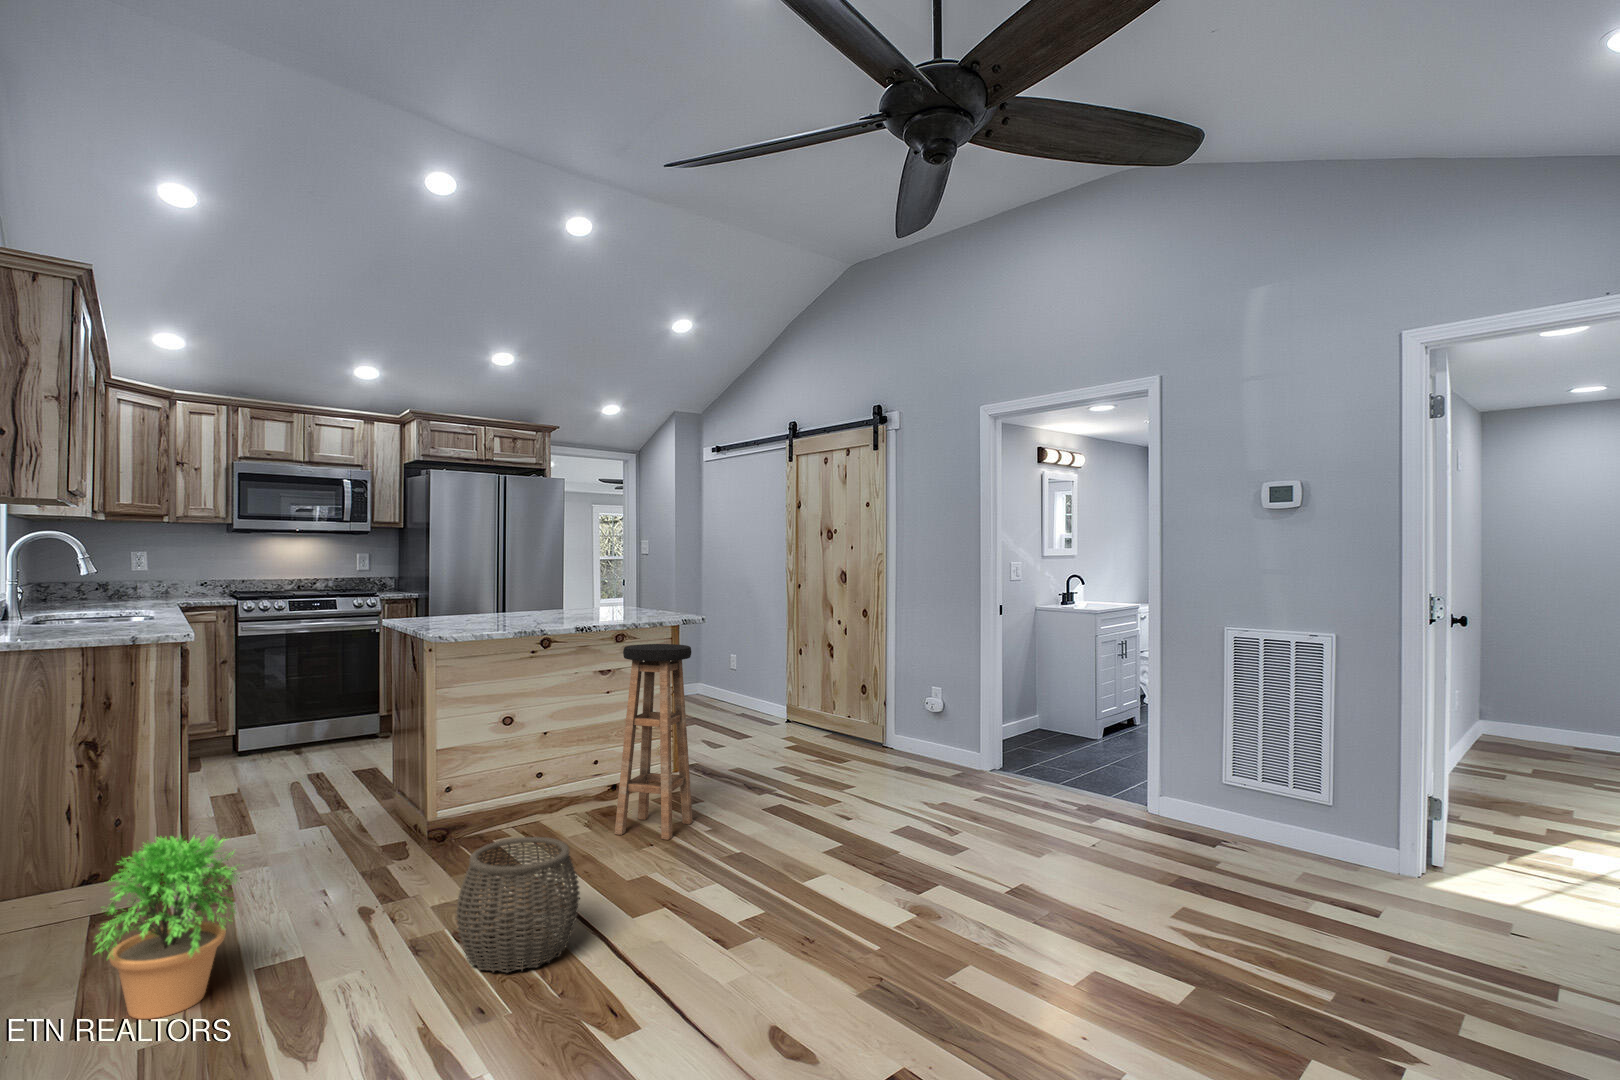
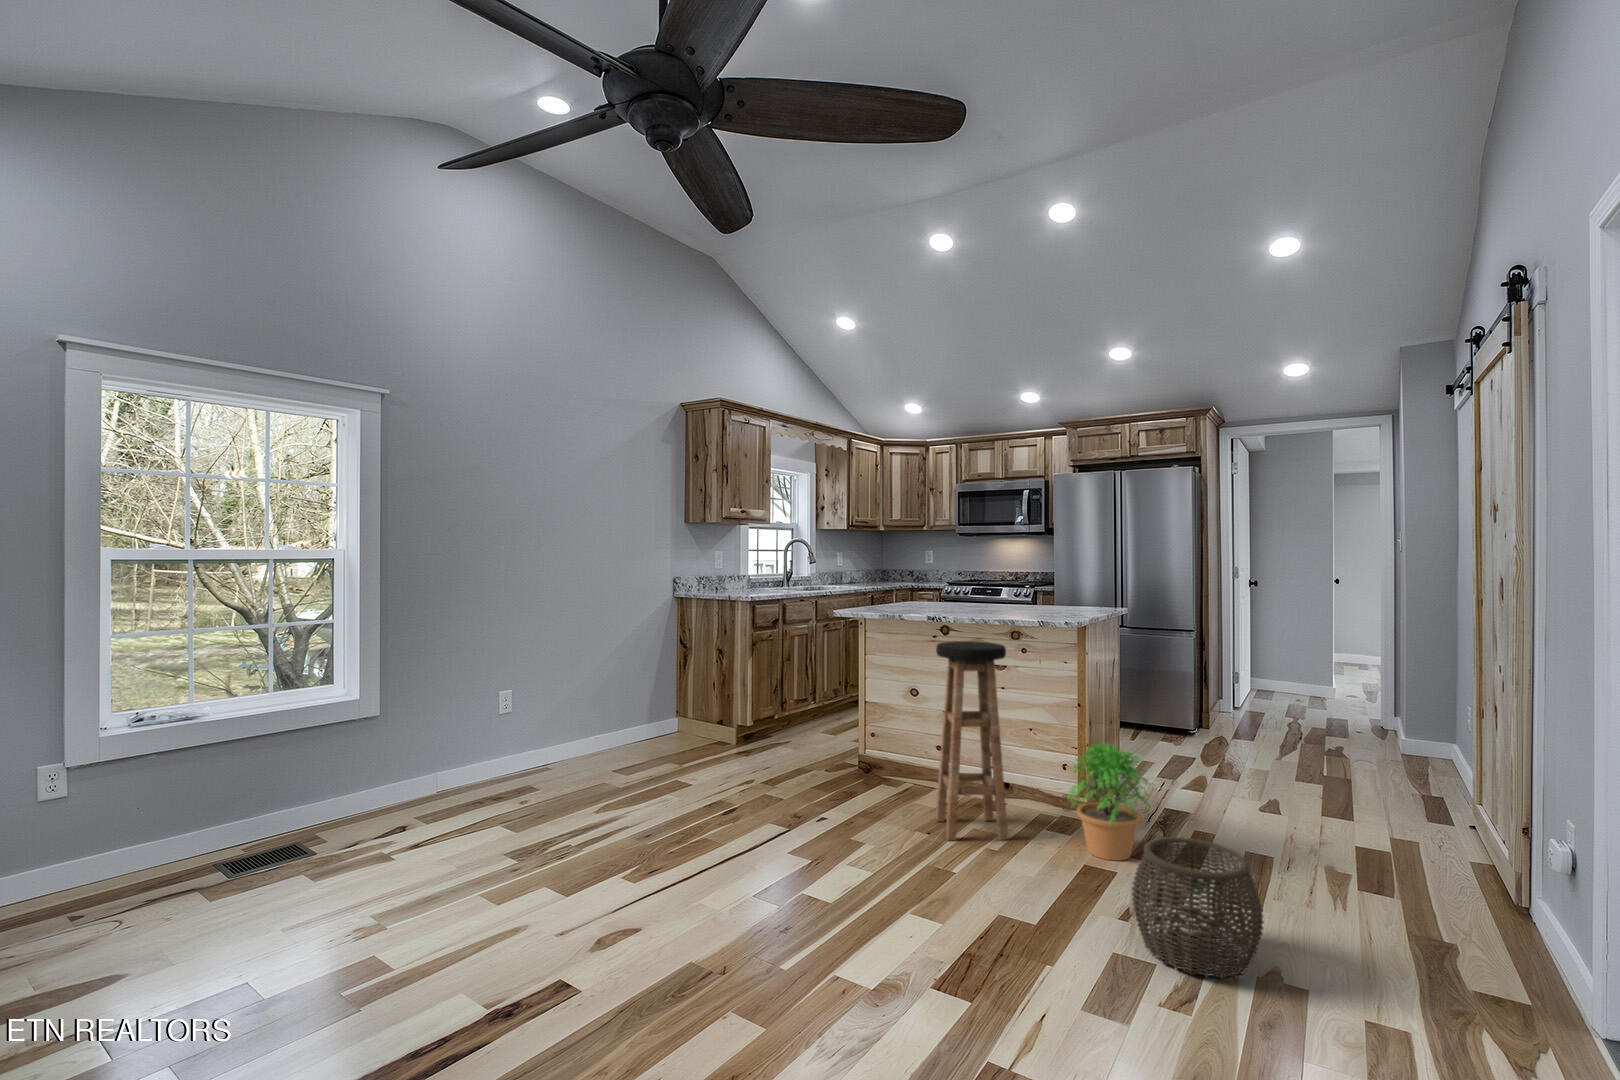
potted plant: present [96,836,237,1019] -> present [1069,743,1150,861]
woven basket: present [456,837,580,973] -> present [1132,837,1264,978]

